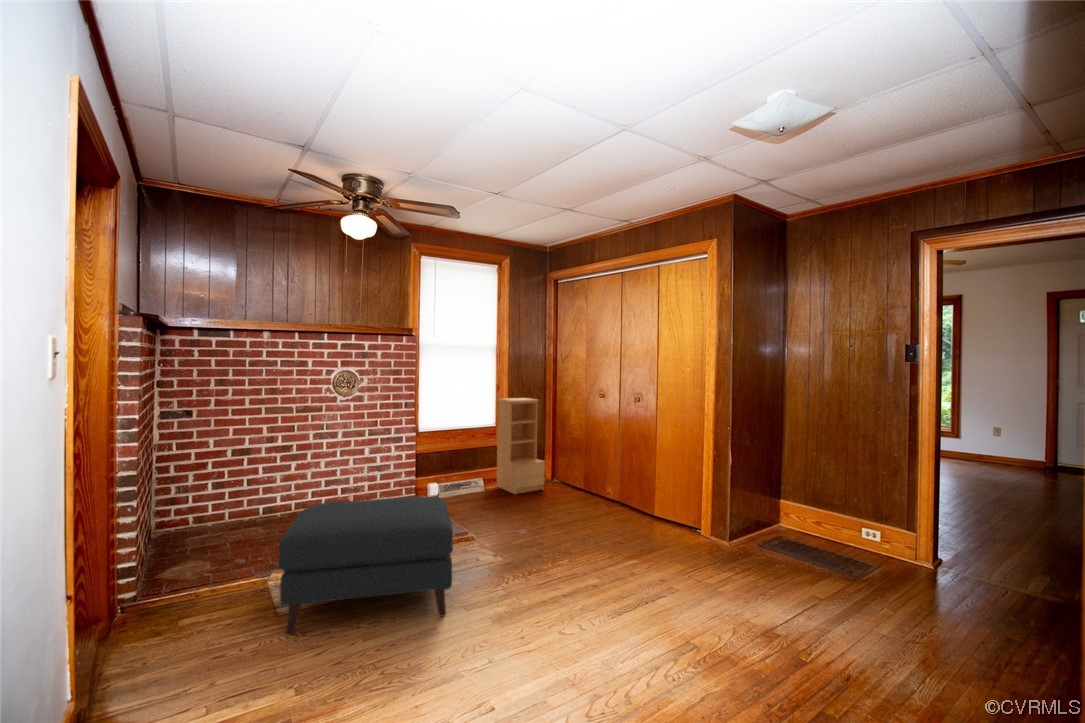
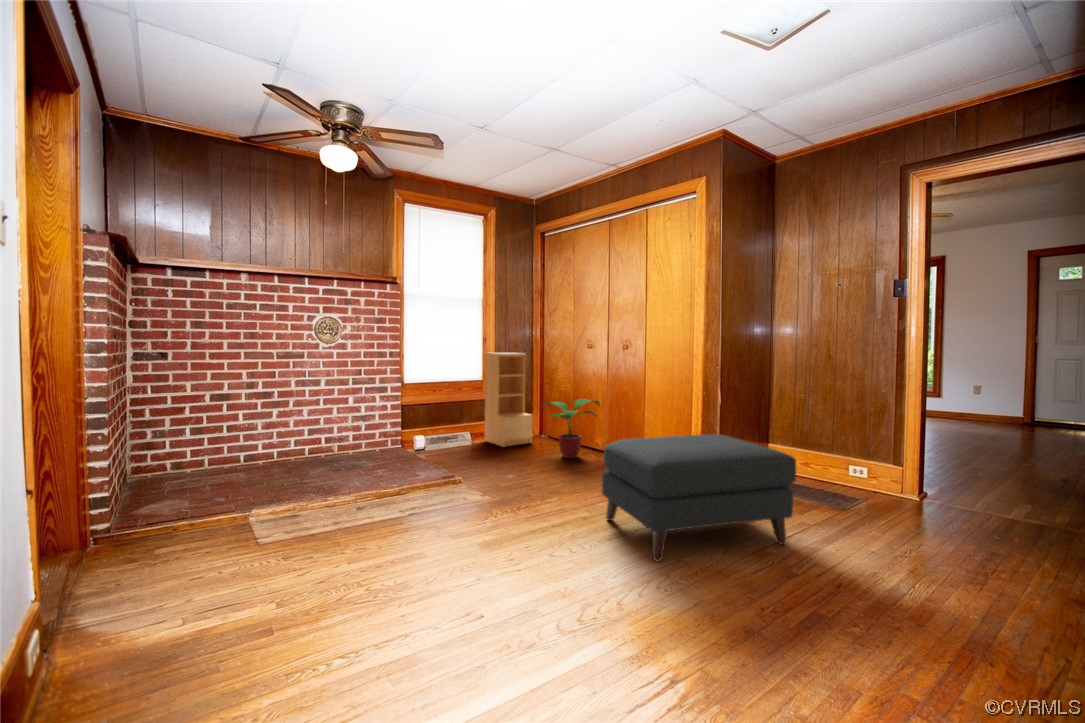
potted plant: none [553,448,612,510] -> present [542,399,600,458]
ottoman: present [278,497,453,634] -> present [602,434,796,562]

